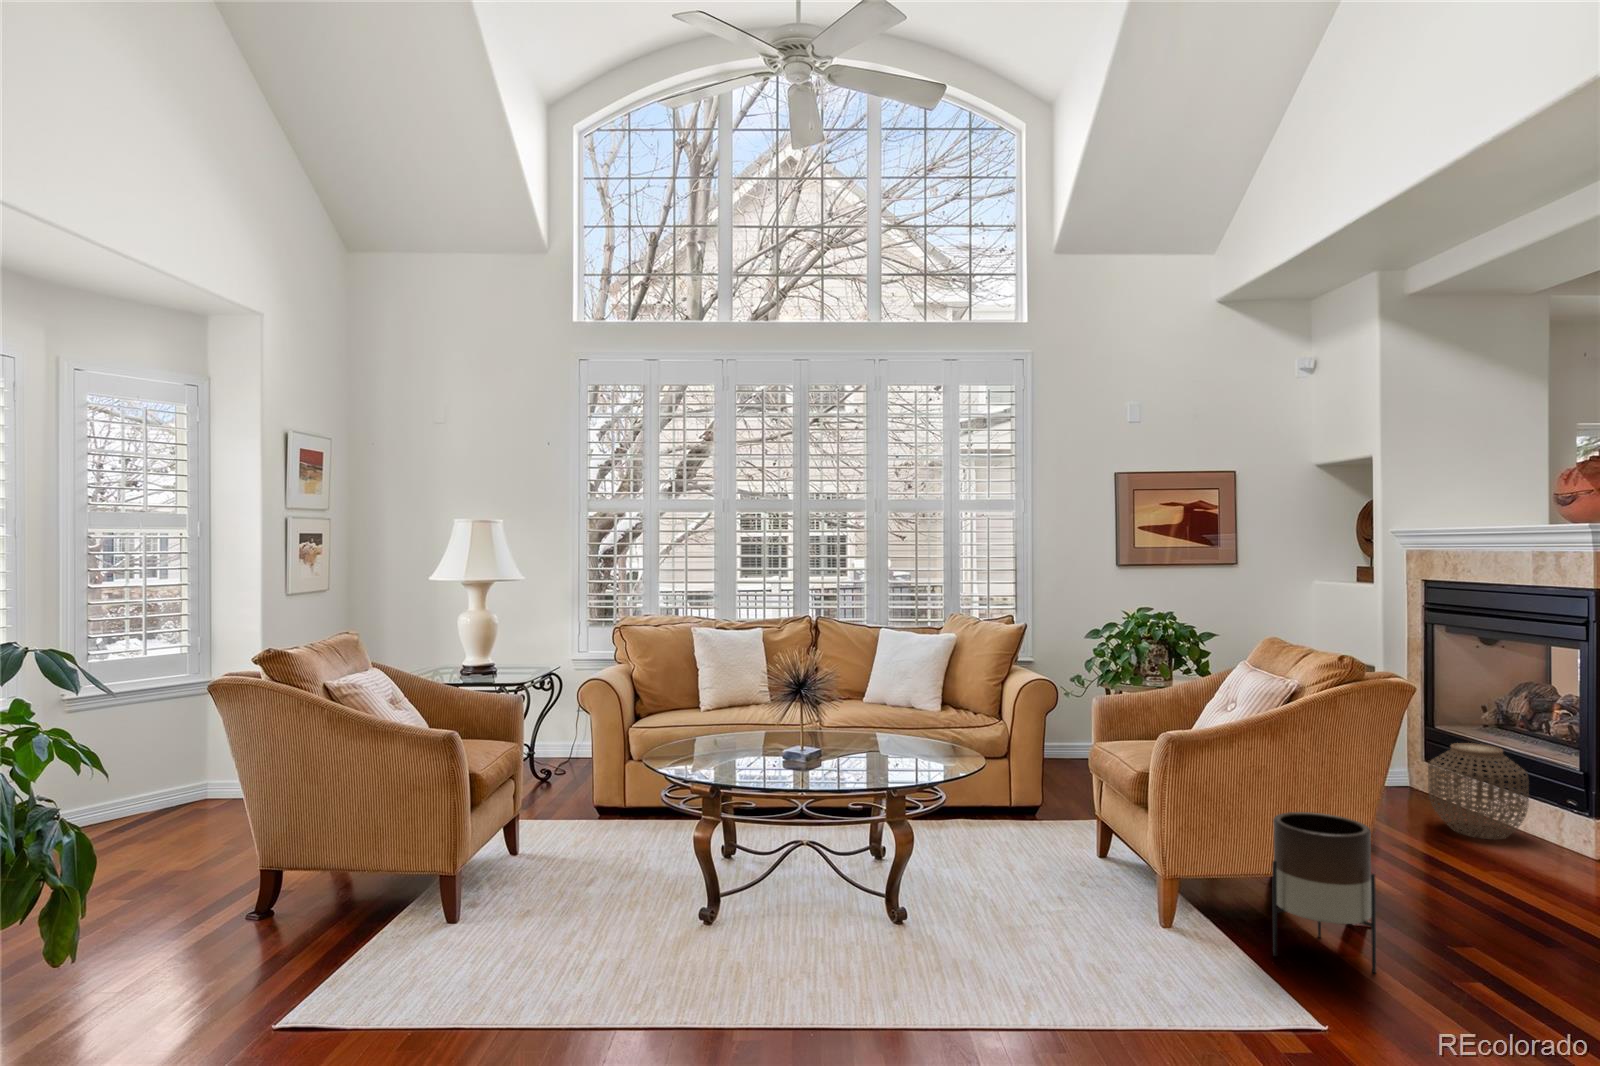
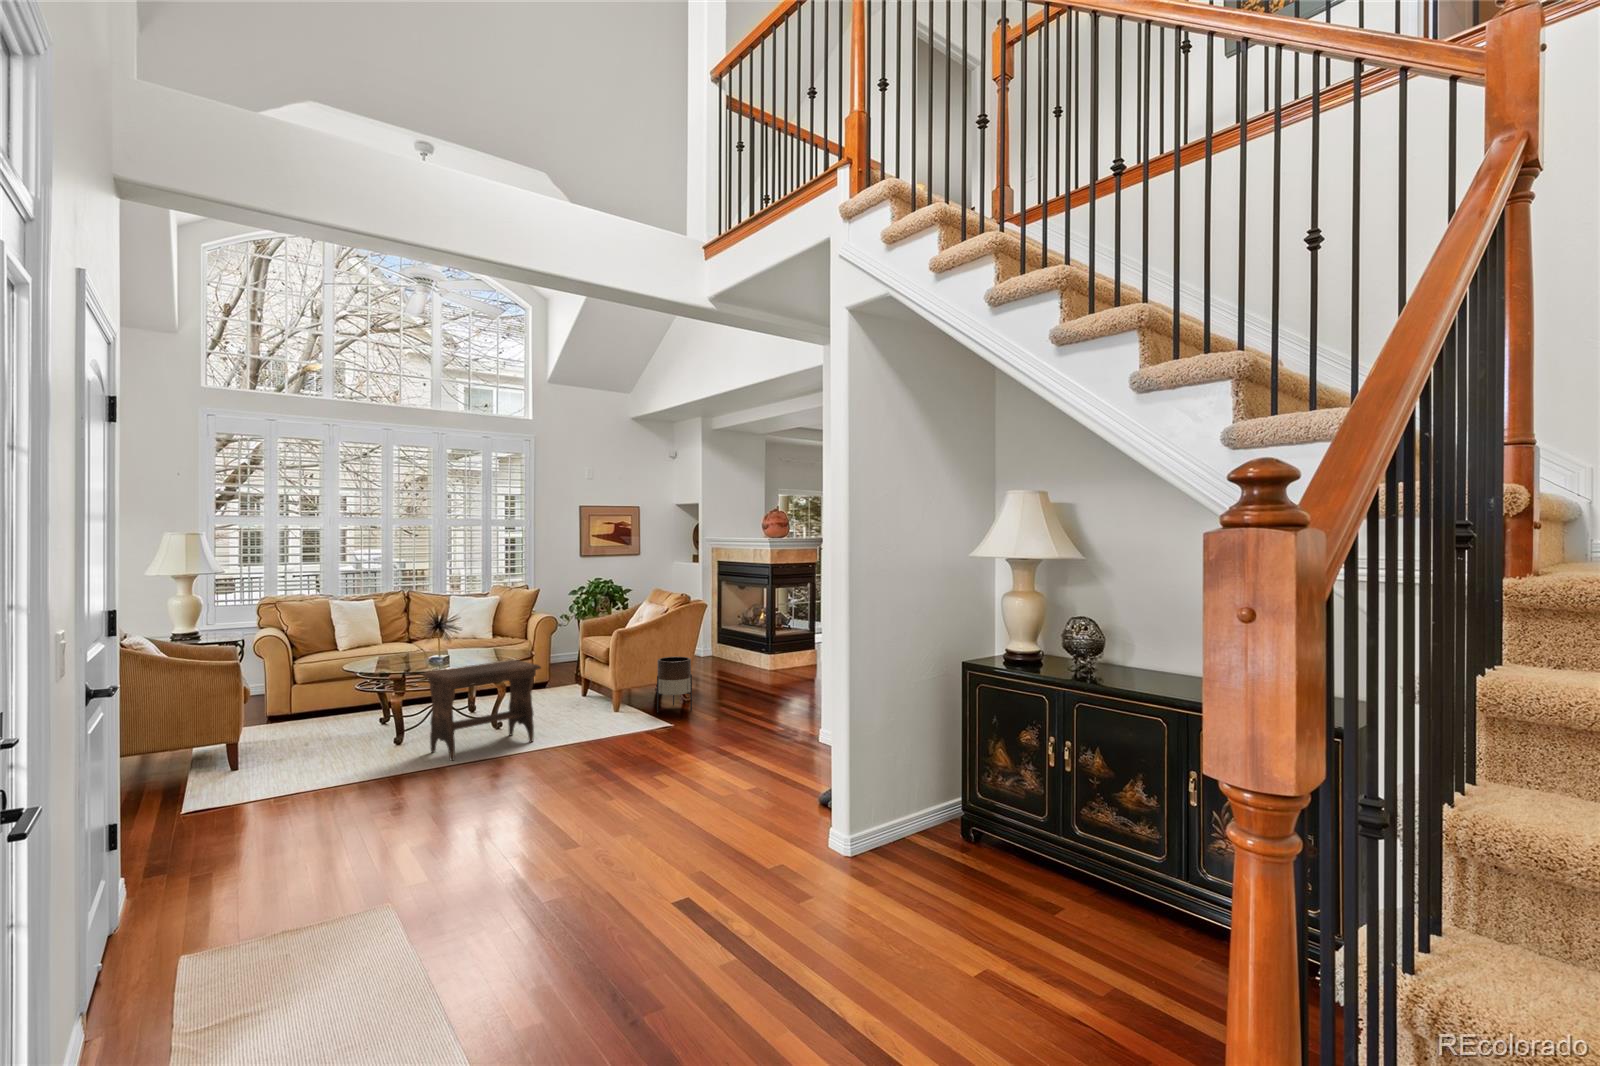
woven basket: present [1428,743,1529,839] -> none [719,631,753,669]
footstool: none [721,781,964,1013] -> present [423,660,541,761]

